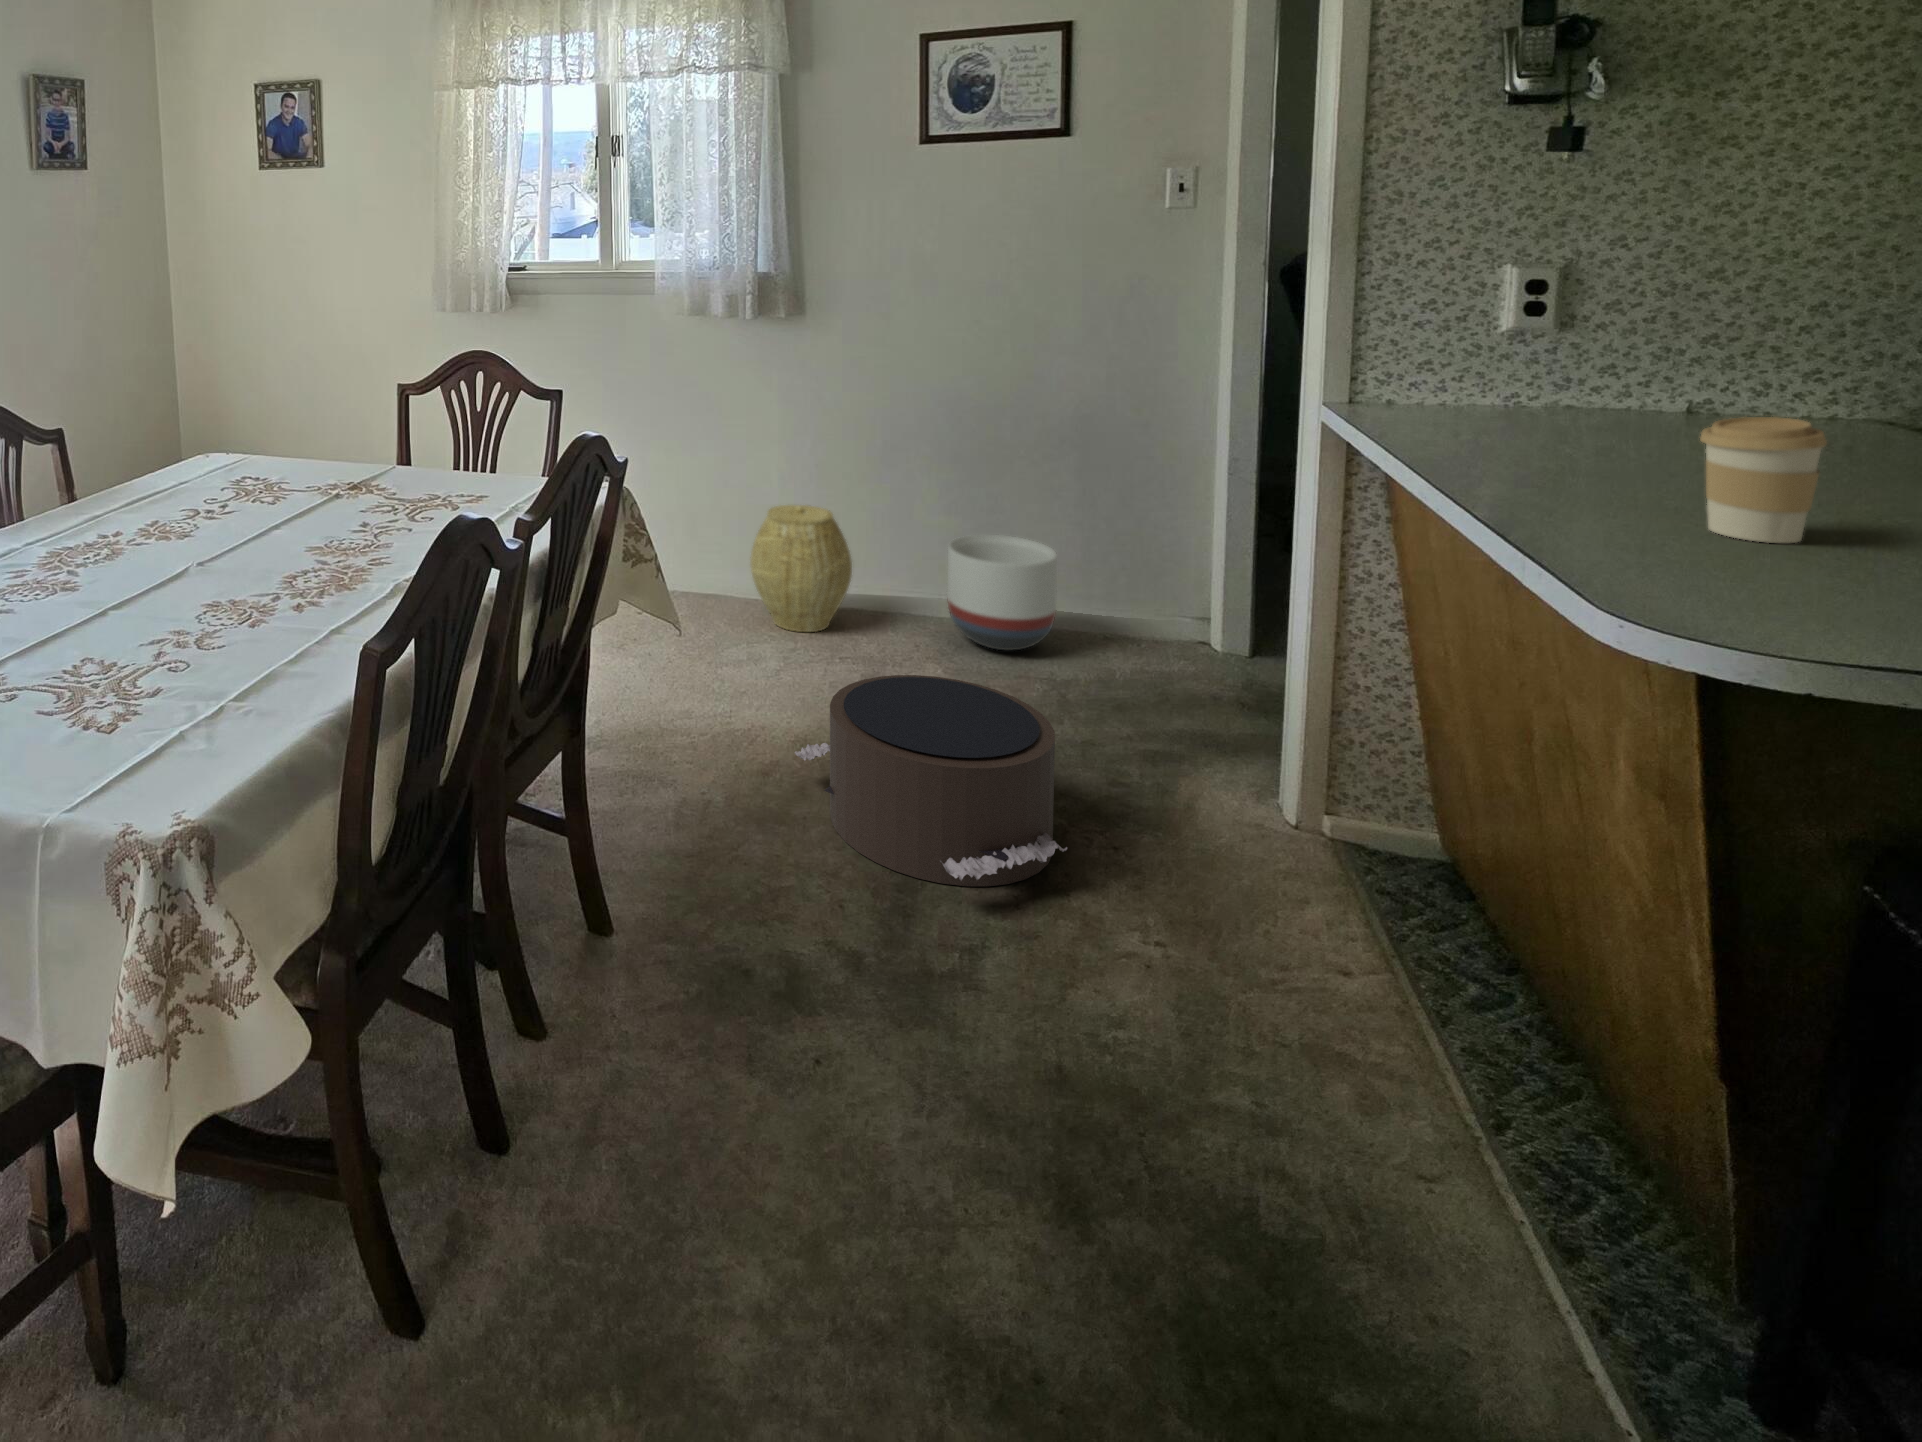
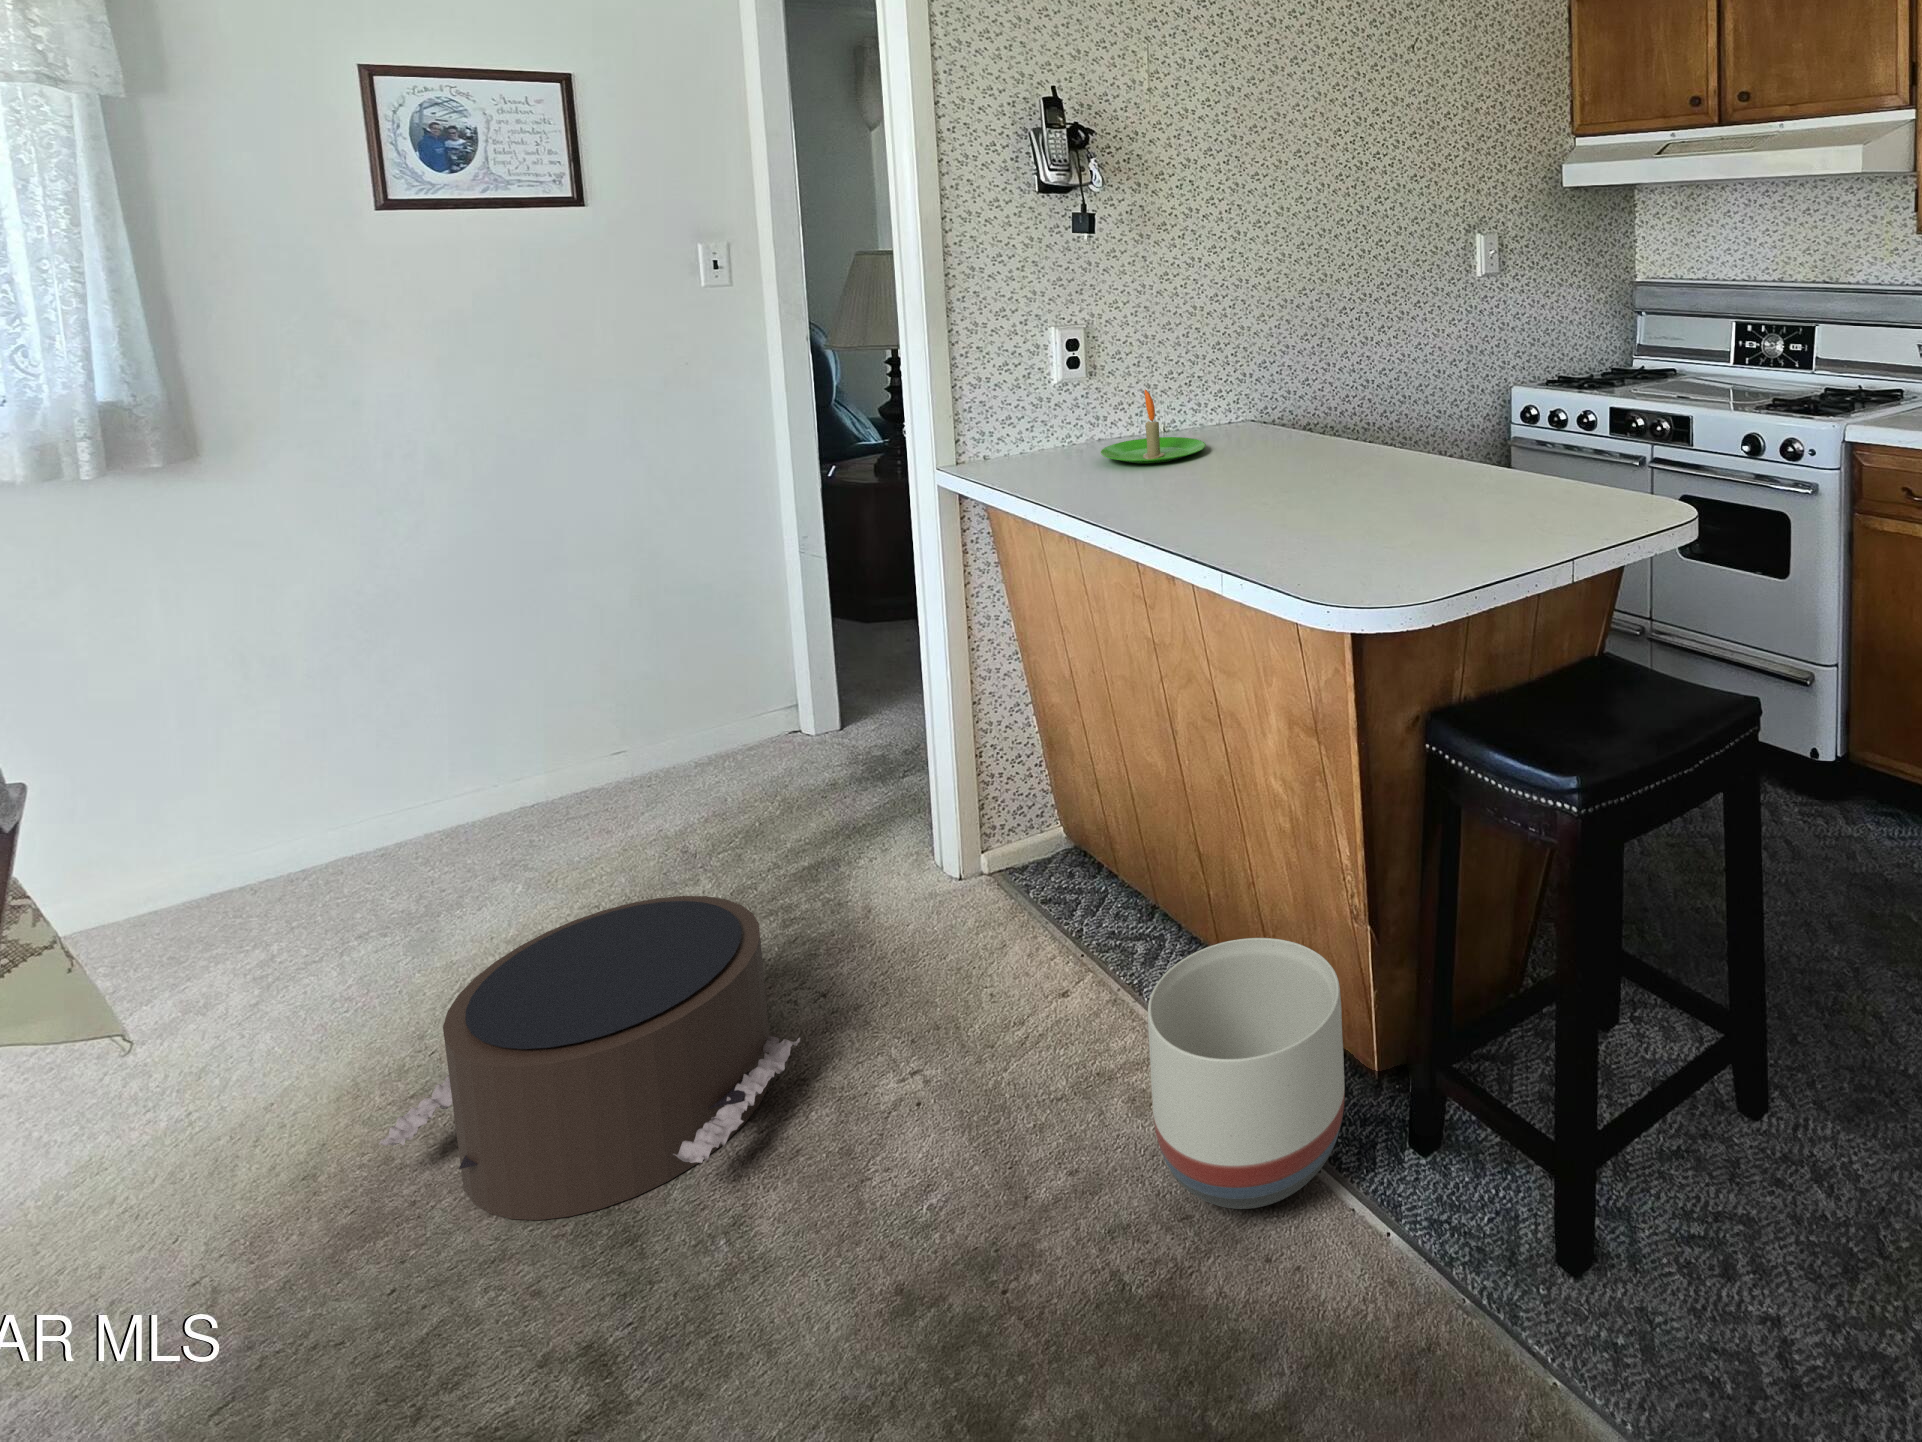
candle: none [1533,350,1719,443] -> present [1101,390,1206,463]
coffee cup: present [1700,417,1827,543] -> none [1268,431,1330,526]
woven basket: present [750,505,852,632] -> none [152,755,351,964]
planter: present [947,535,1057,651] -> present [1148,938,1345,1209]

